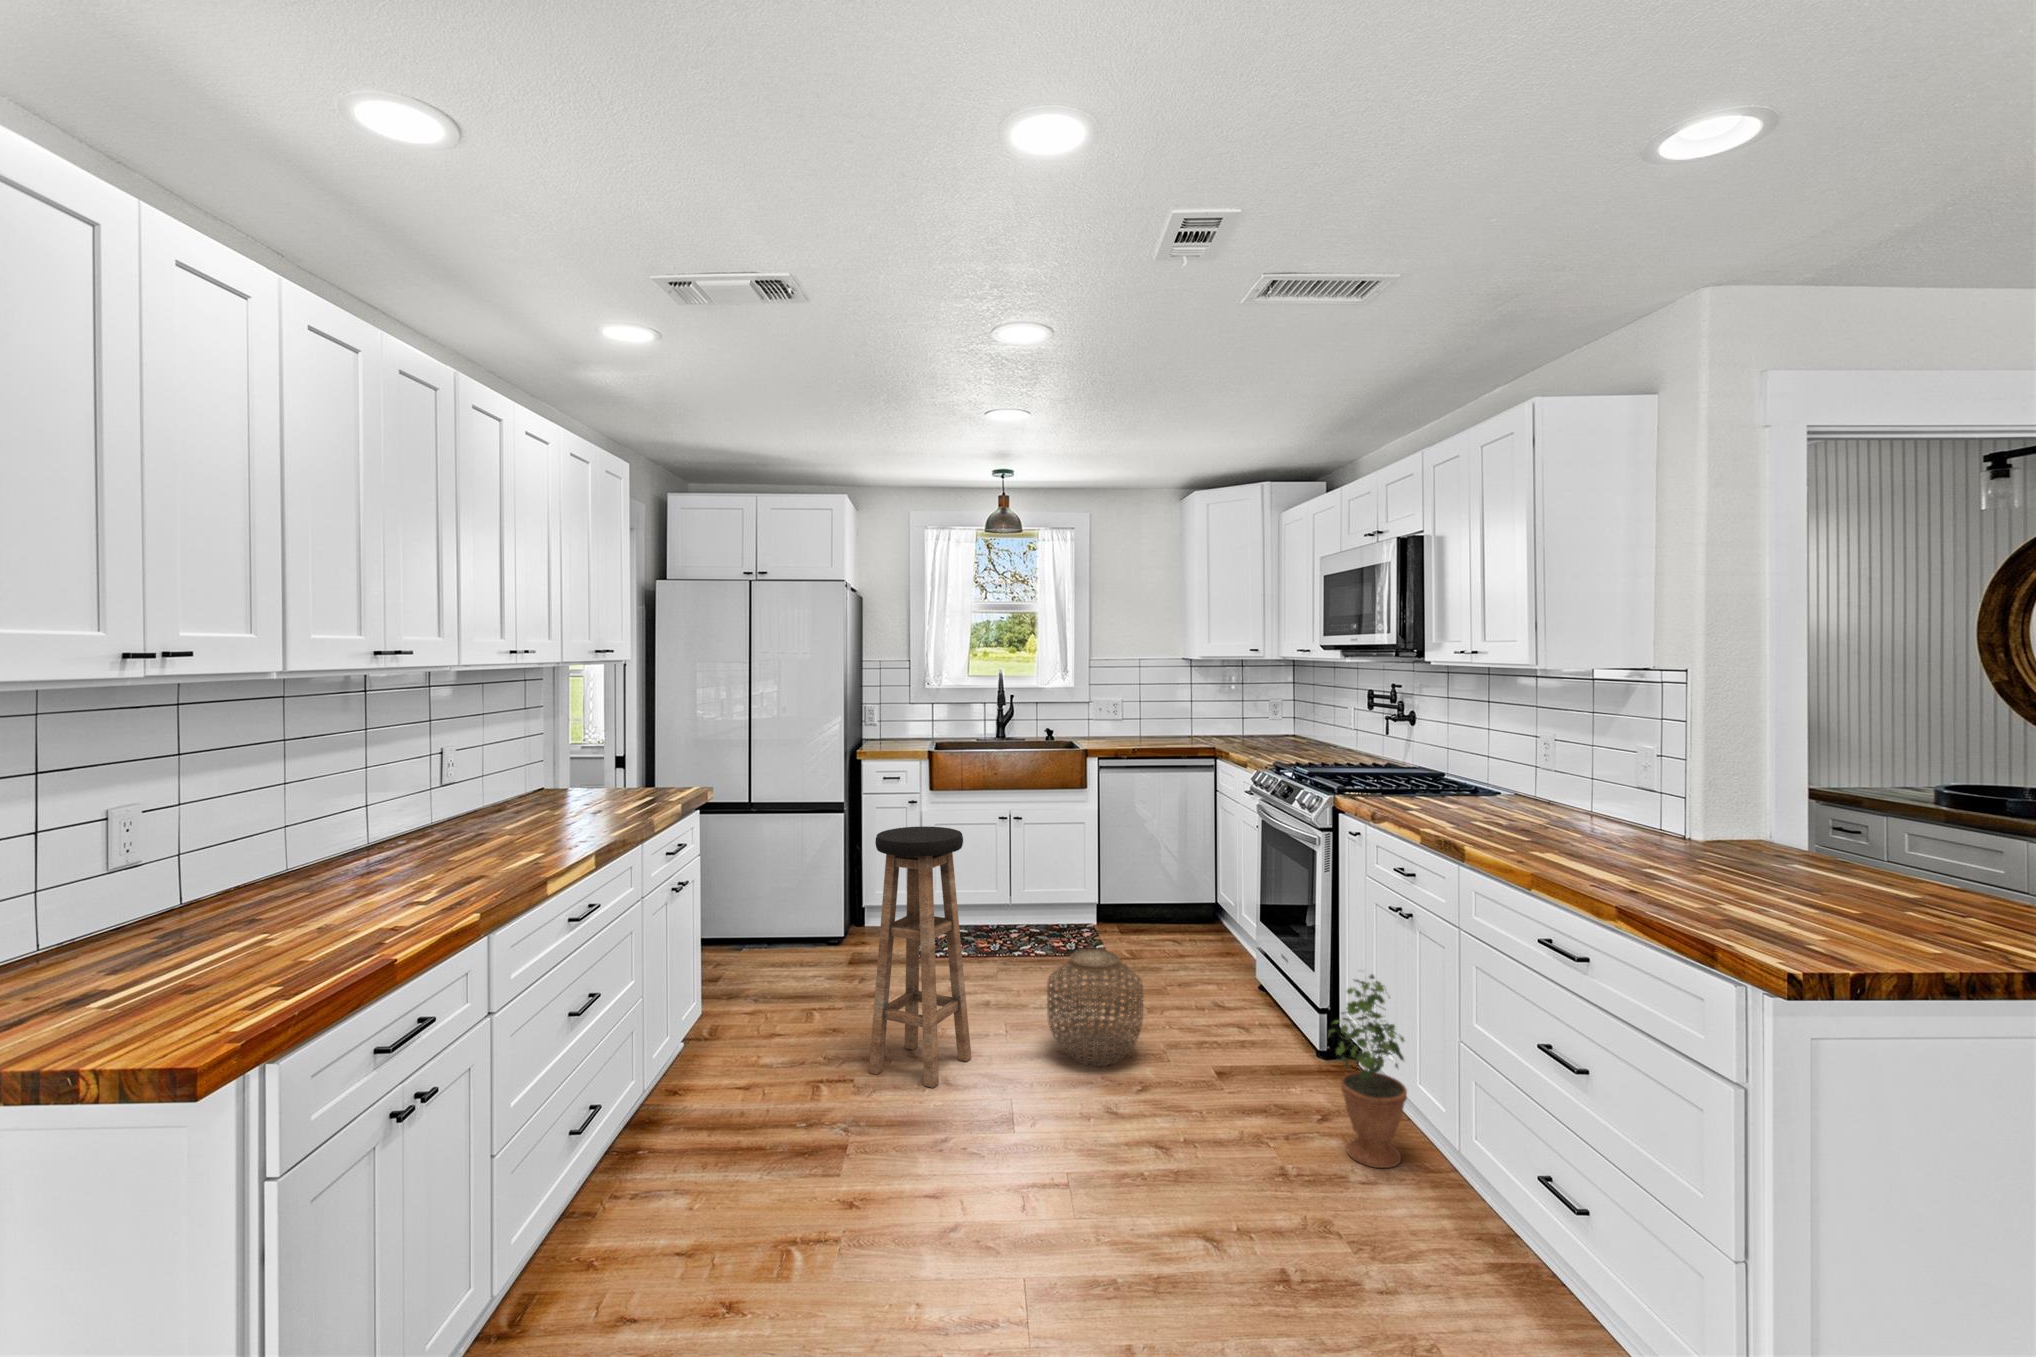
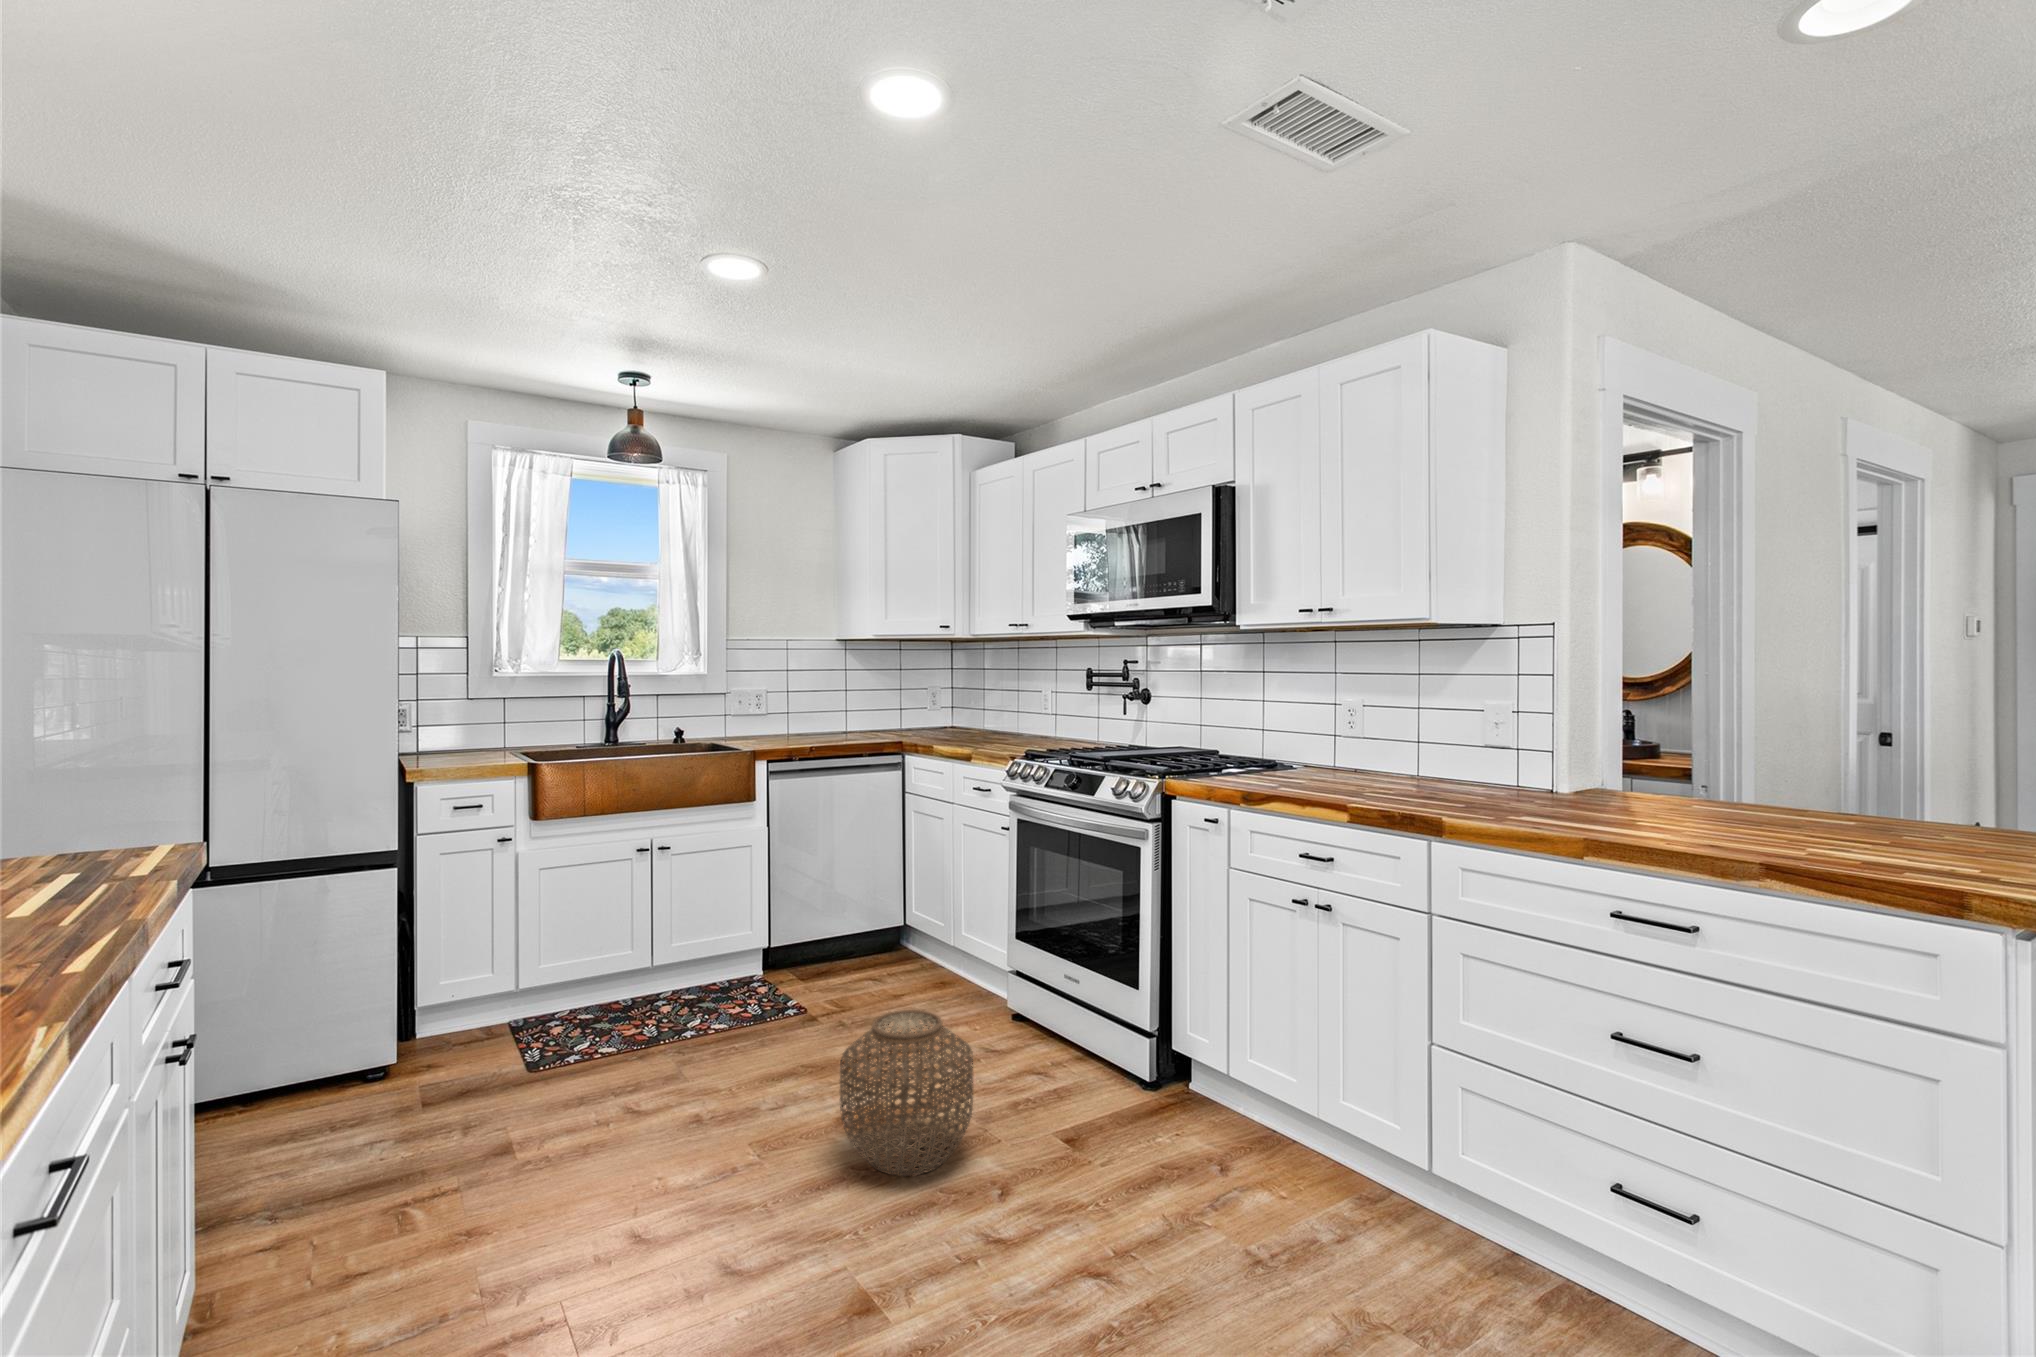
bar stool: present [869,826,971,1088] -> none [583,864,738,1291]
potted plant: present [1328,975,1407,1168] -> none [1262,977,1345,1212]

